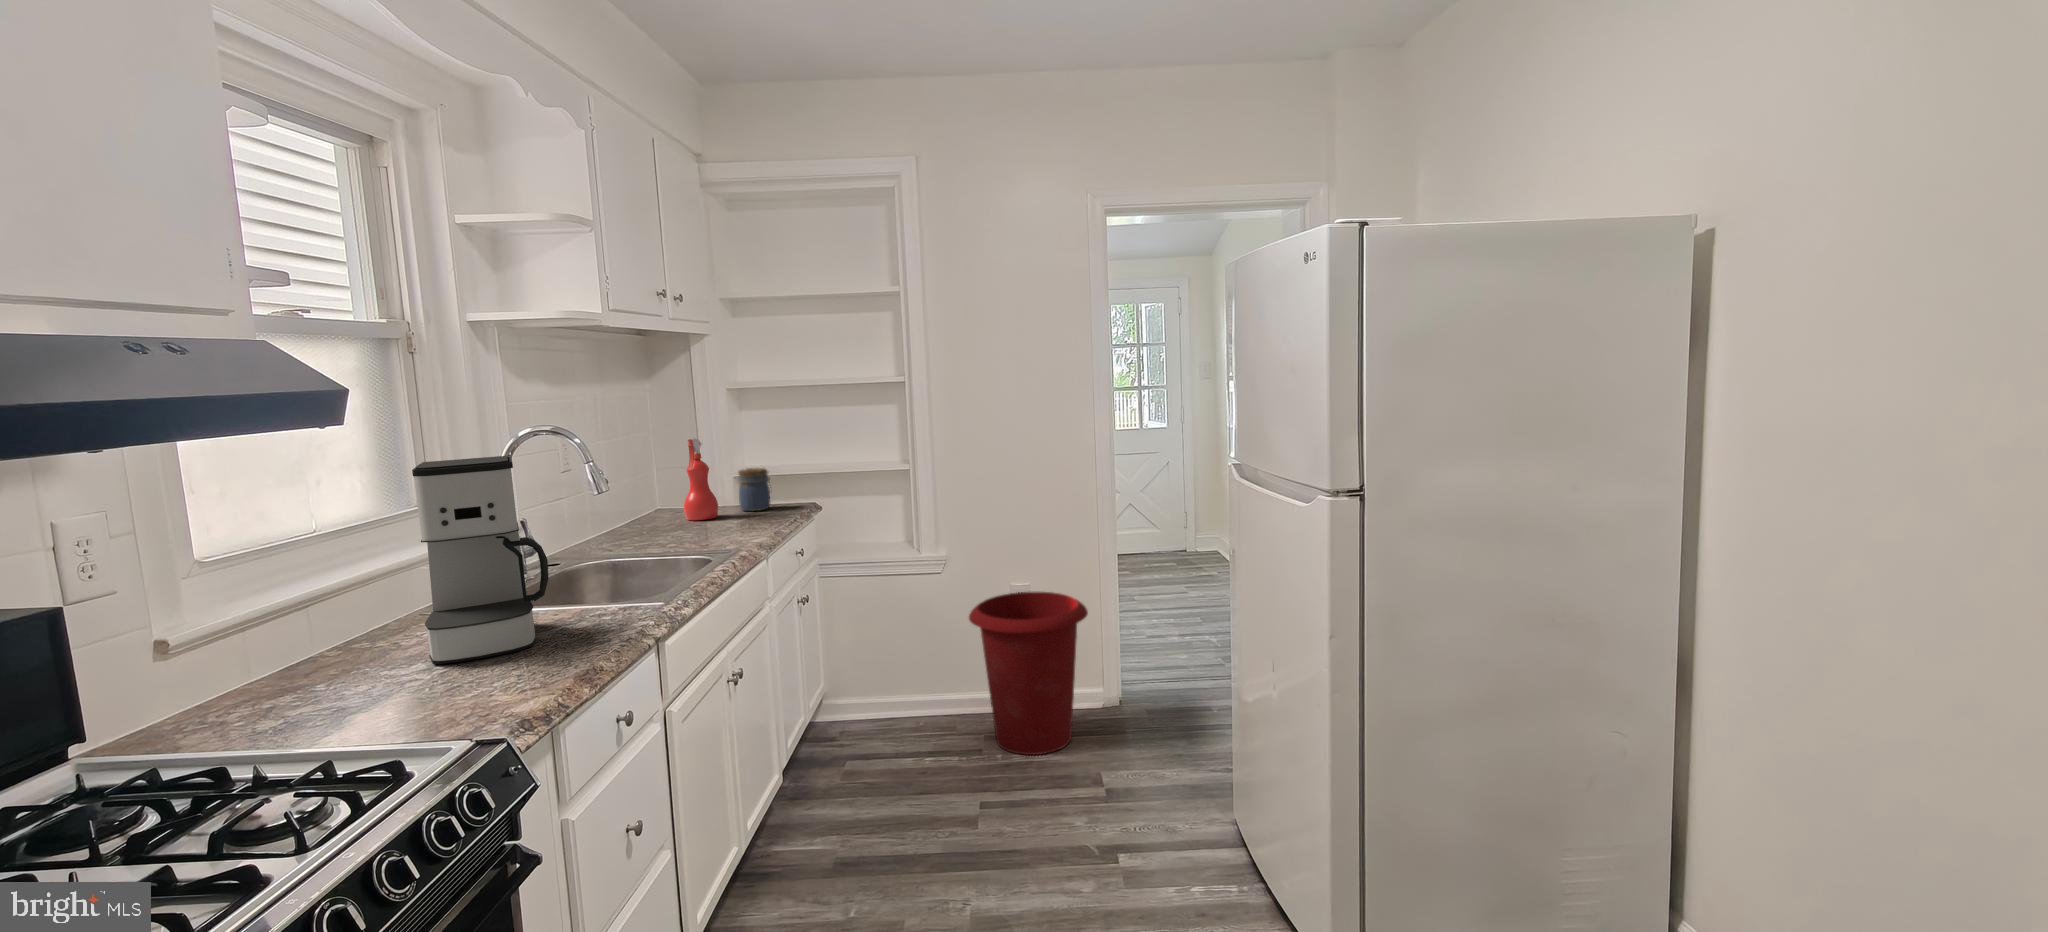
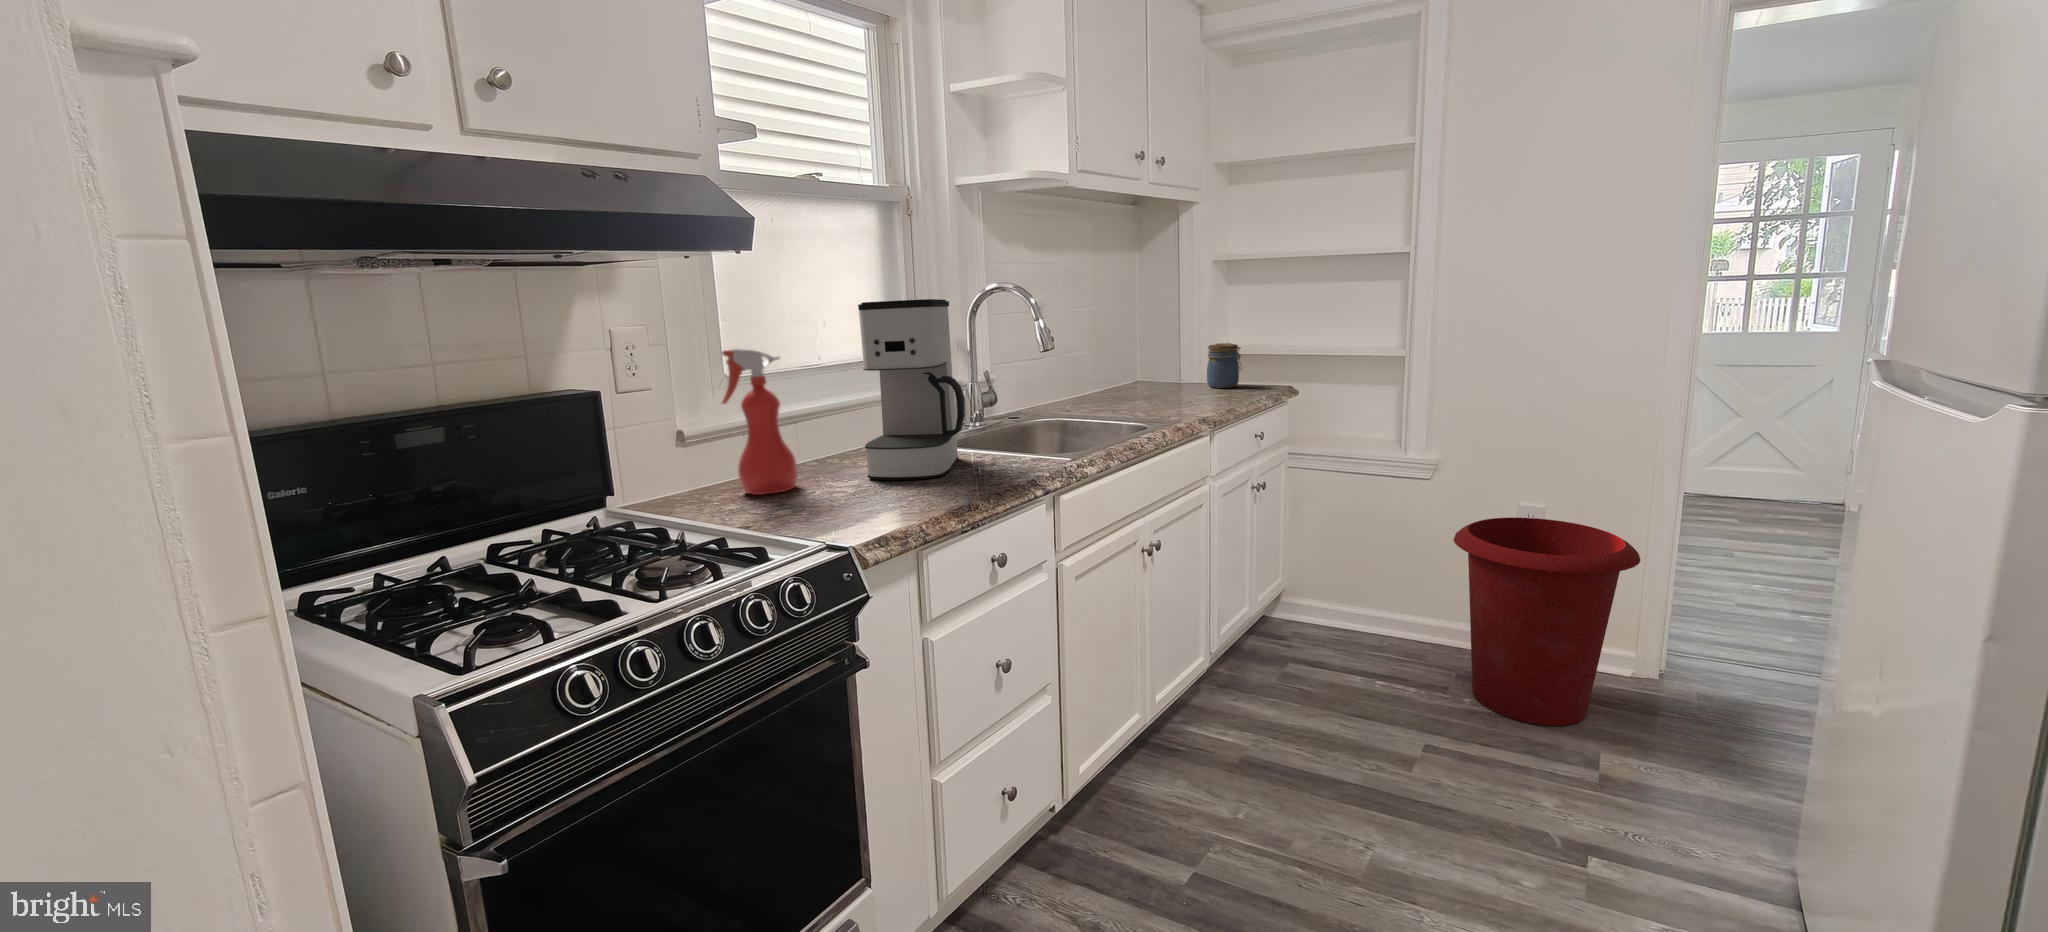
spray bottle: present [684,438,718,520] -> present [721,349,798,495]

